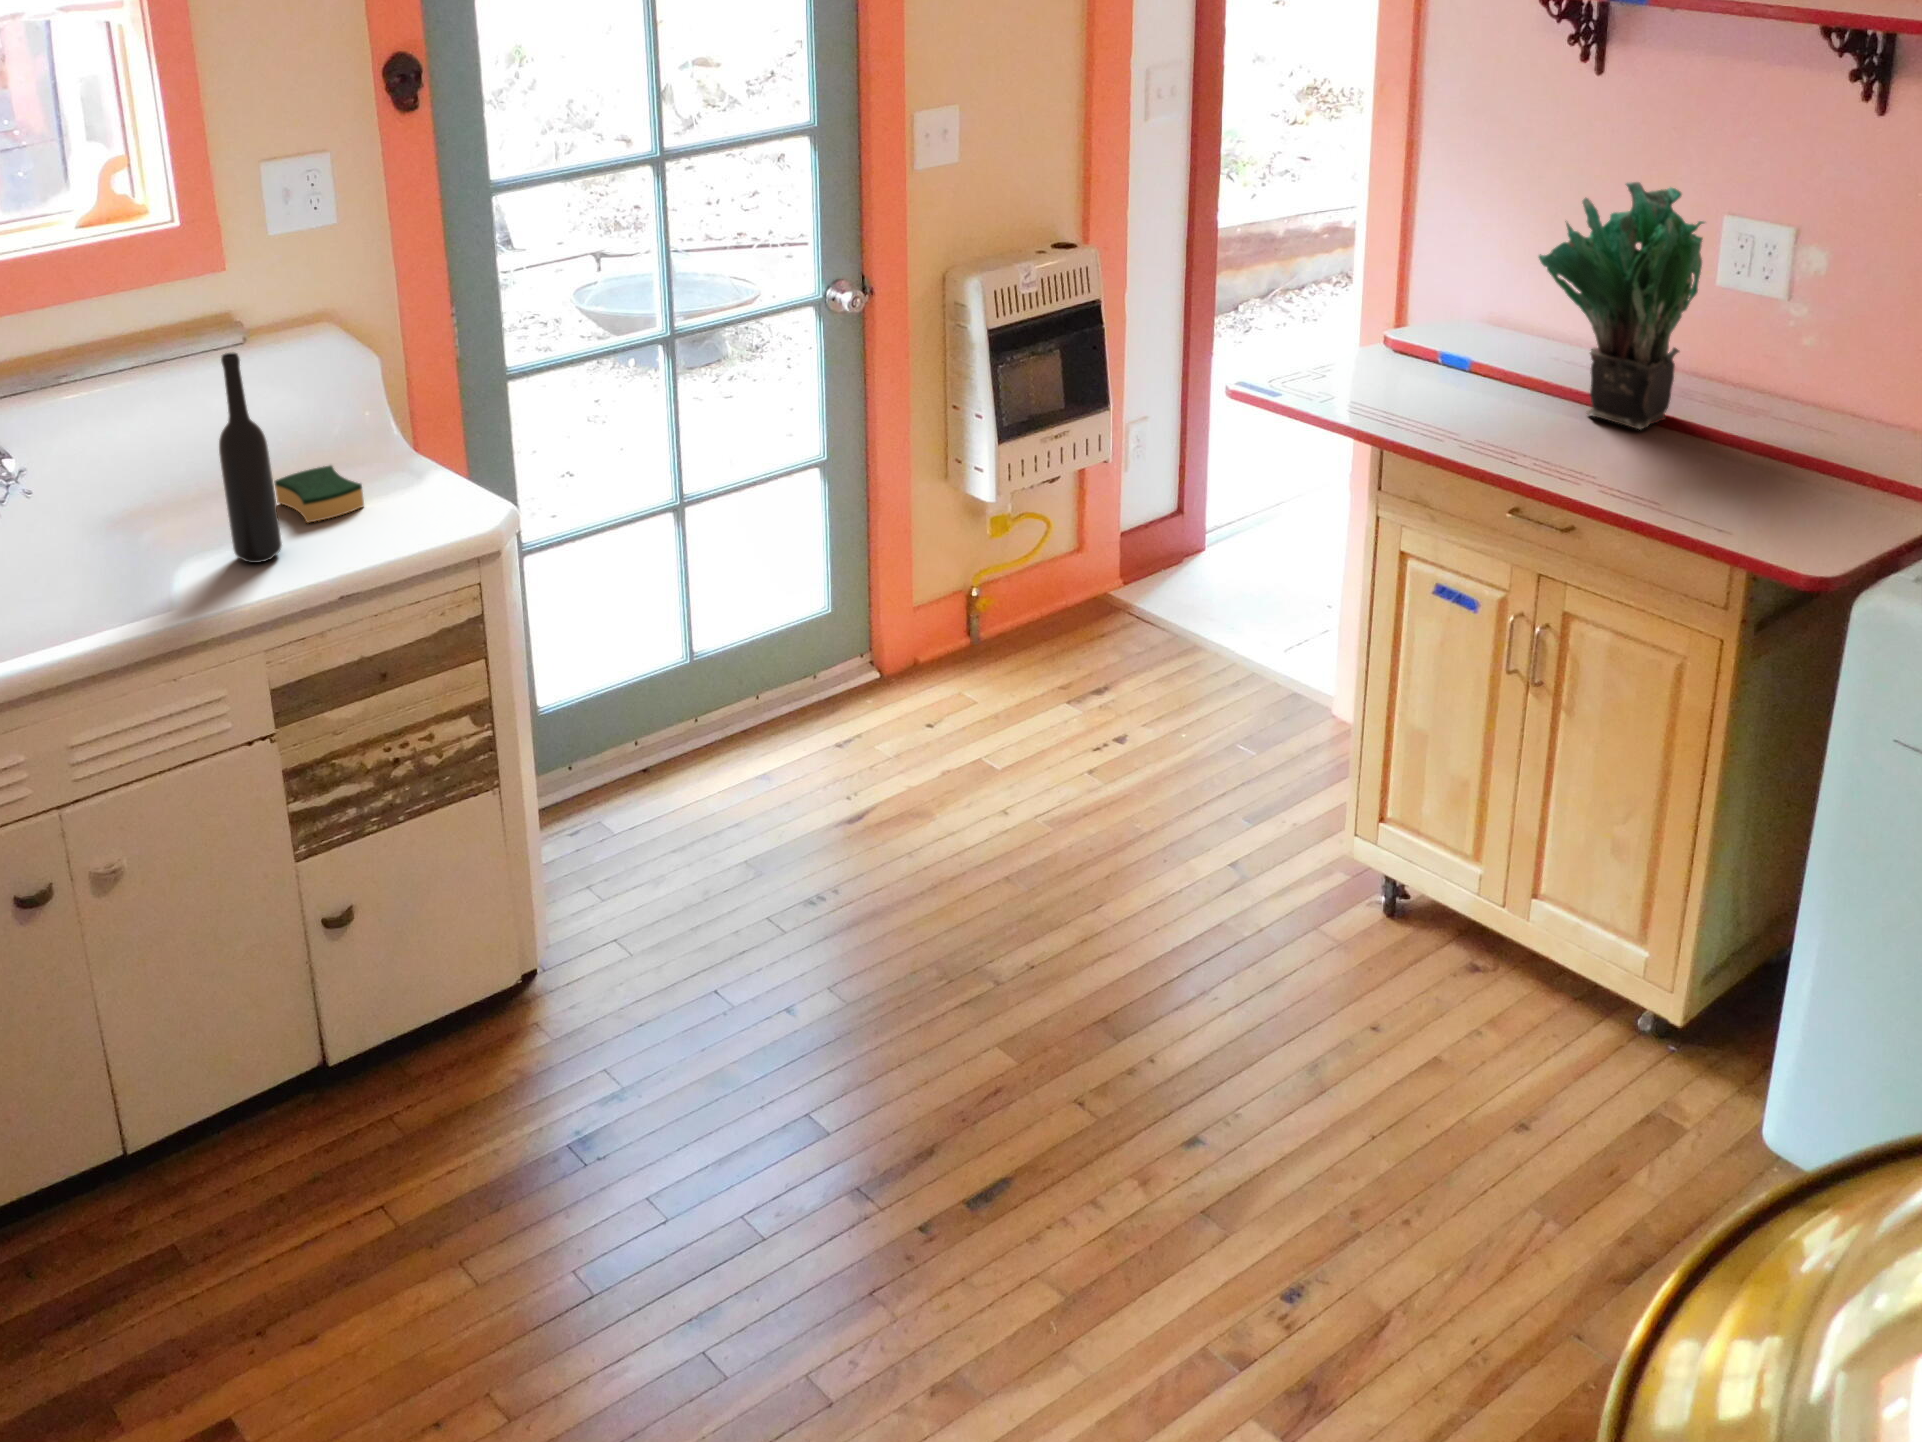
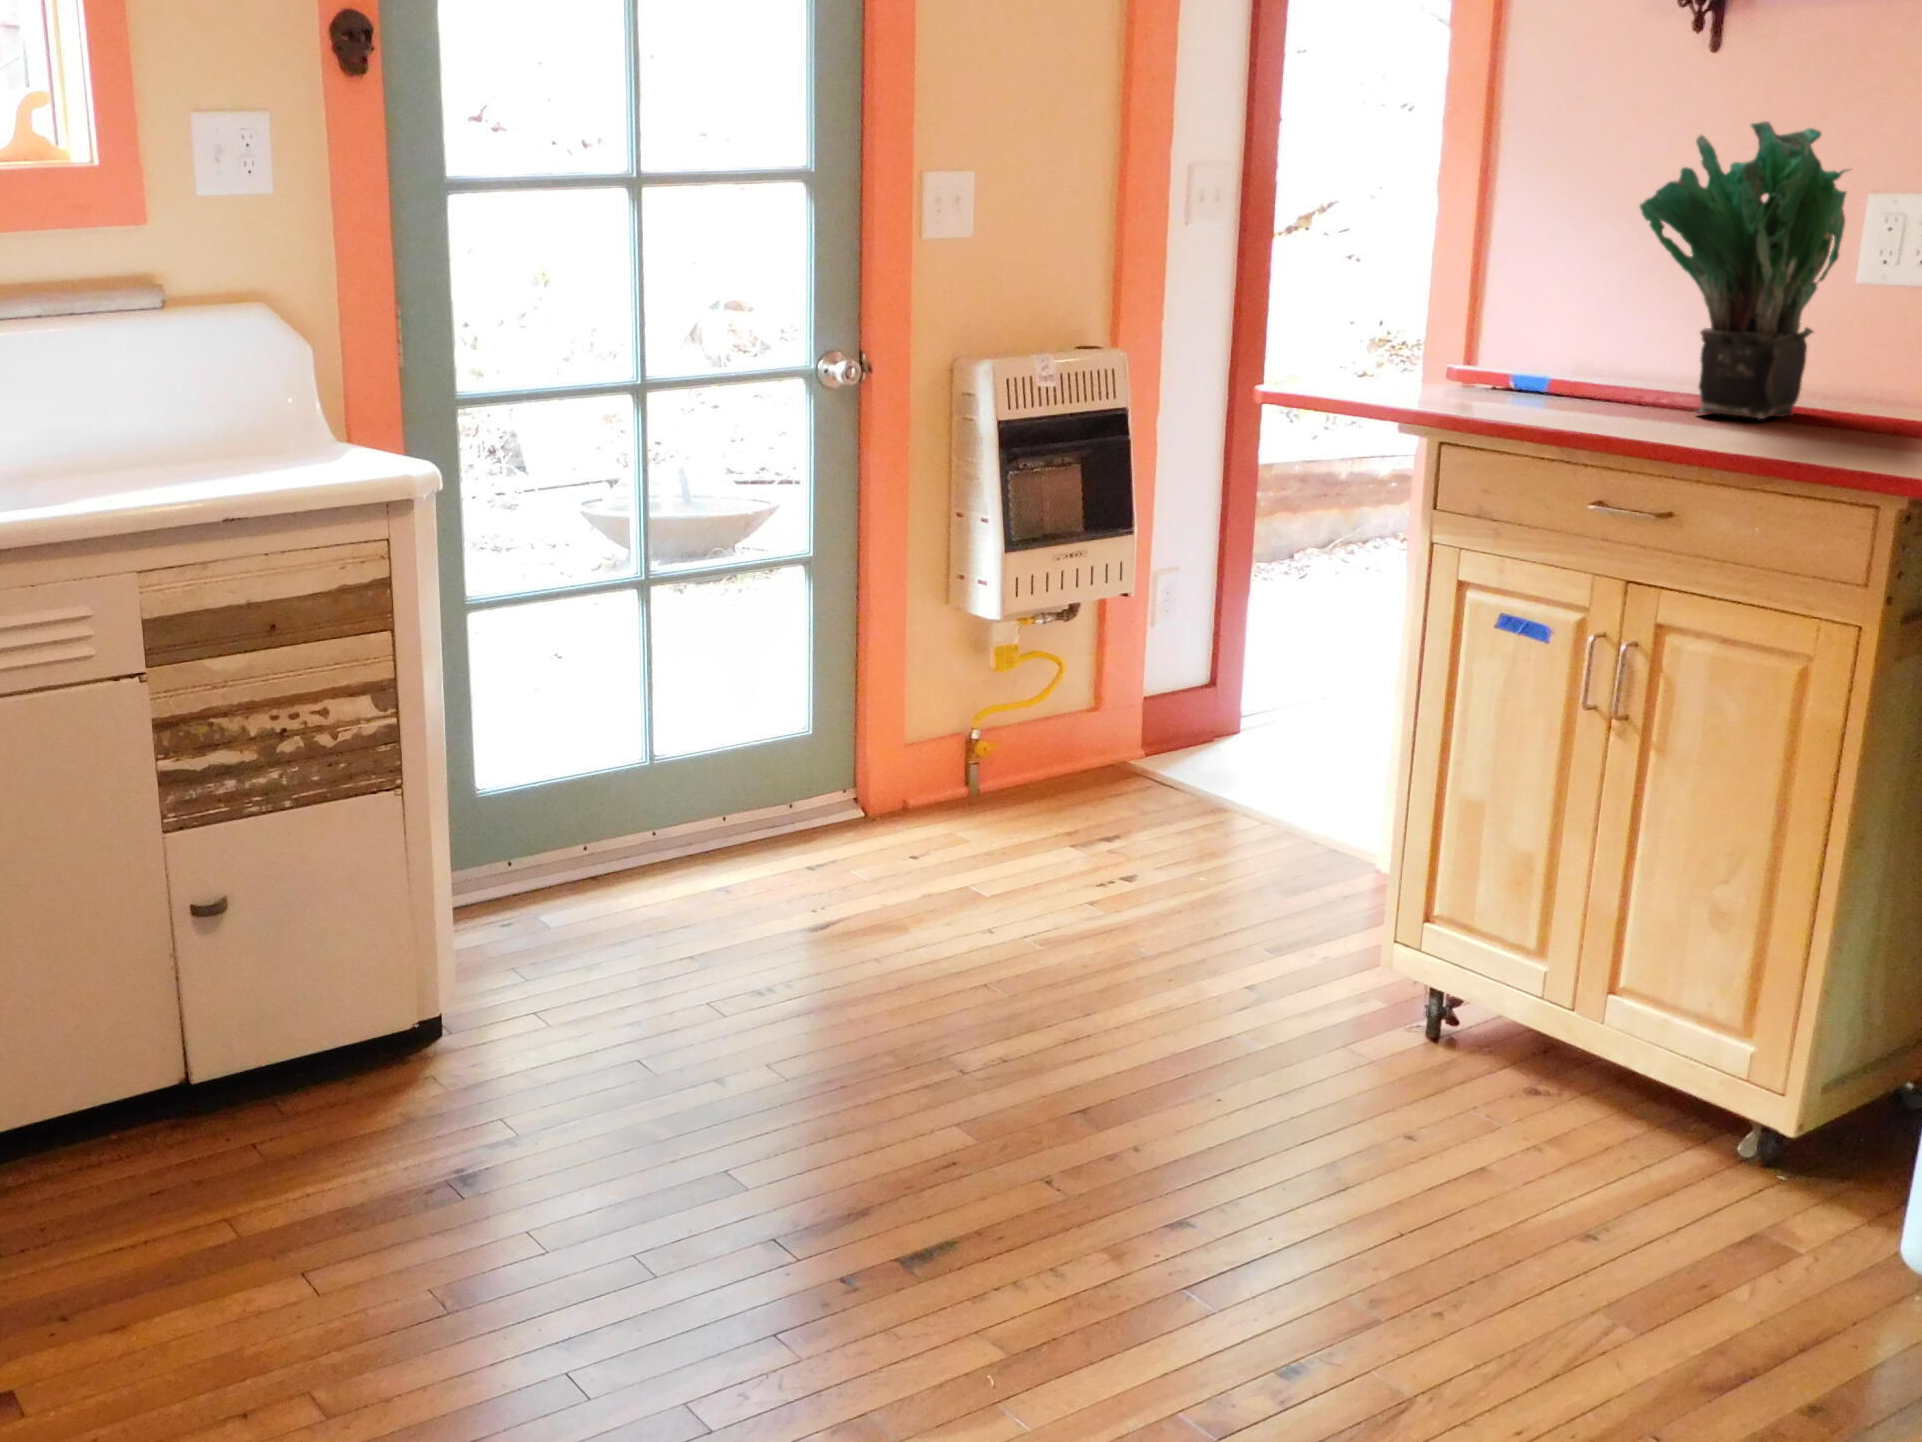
bottle: present [219,353,282,563] -> none [109,254,173,499]
sponge: present [275,465,364,523] -> none [180,437,273,479]

